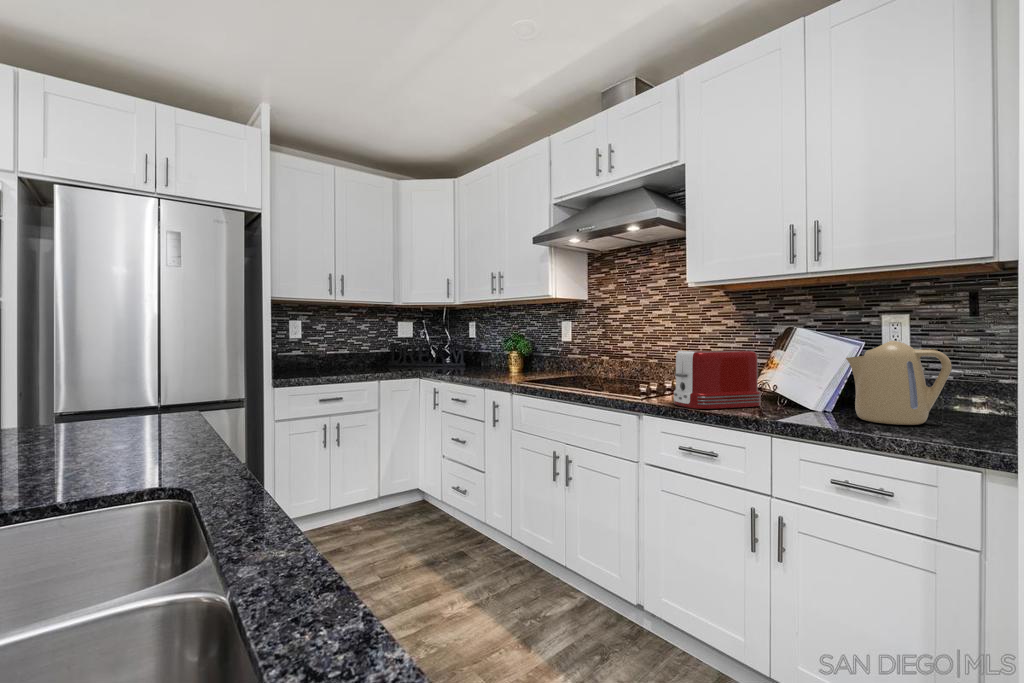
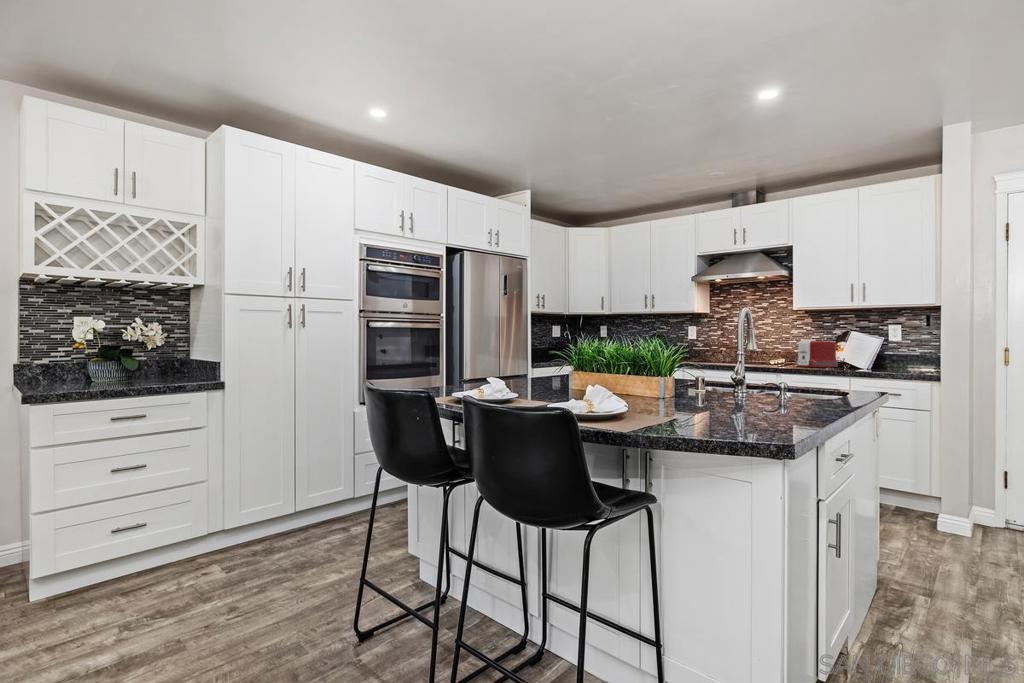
kettle: present [846,341,952,425] -> none [879,336,922,370]

